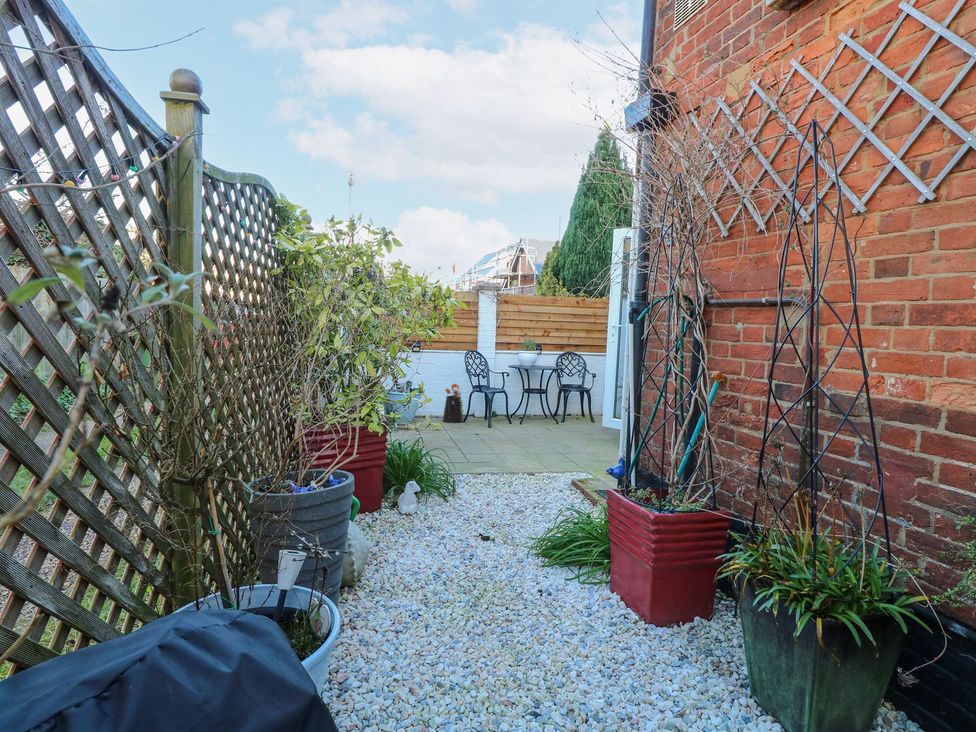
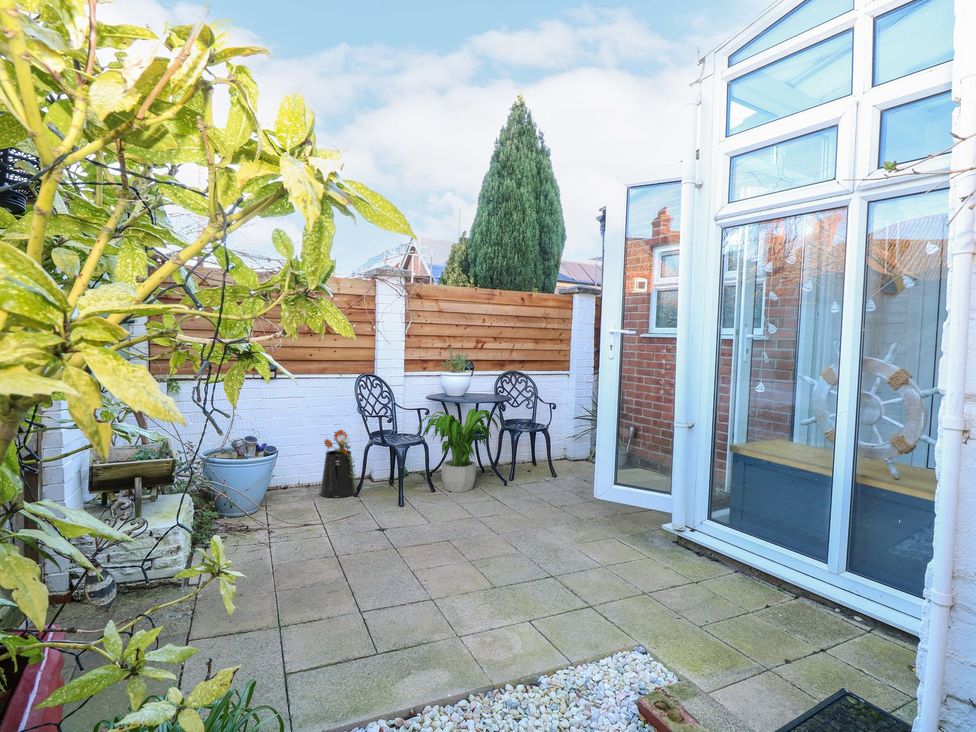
potted plant: none [501,375,554,425] -> present [418,409,503,492]

